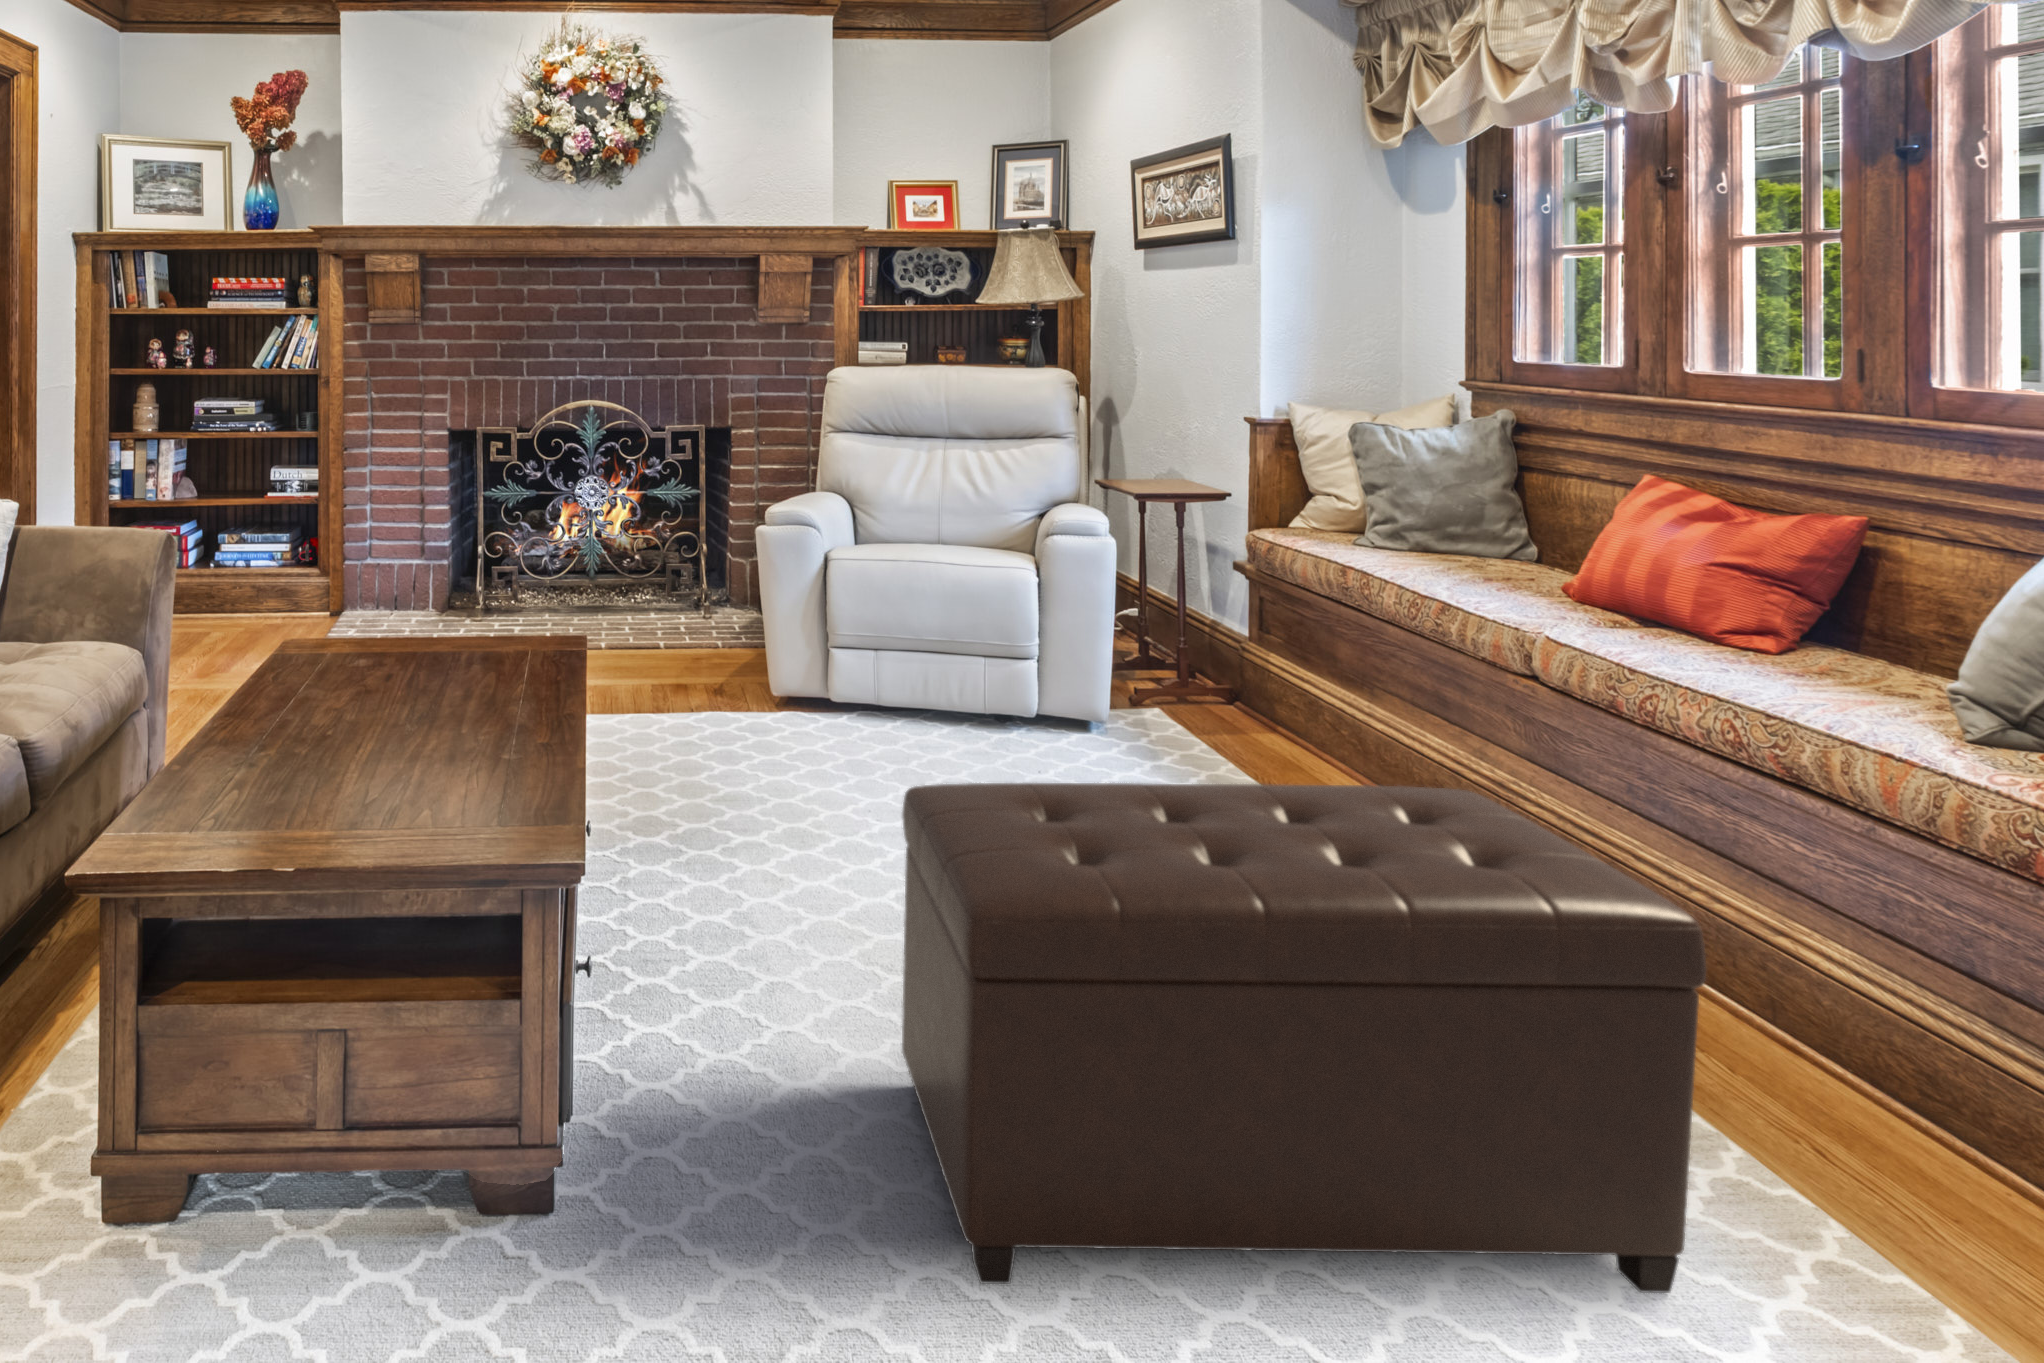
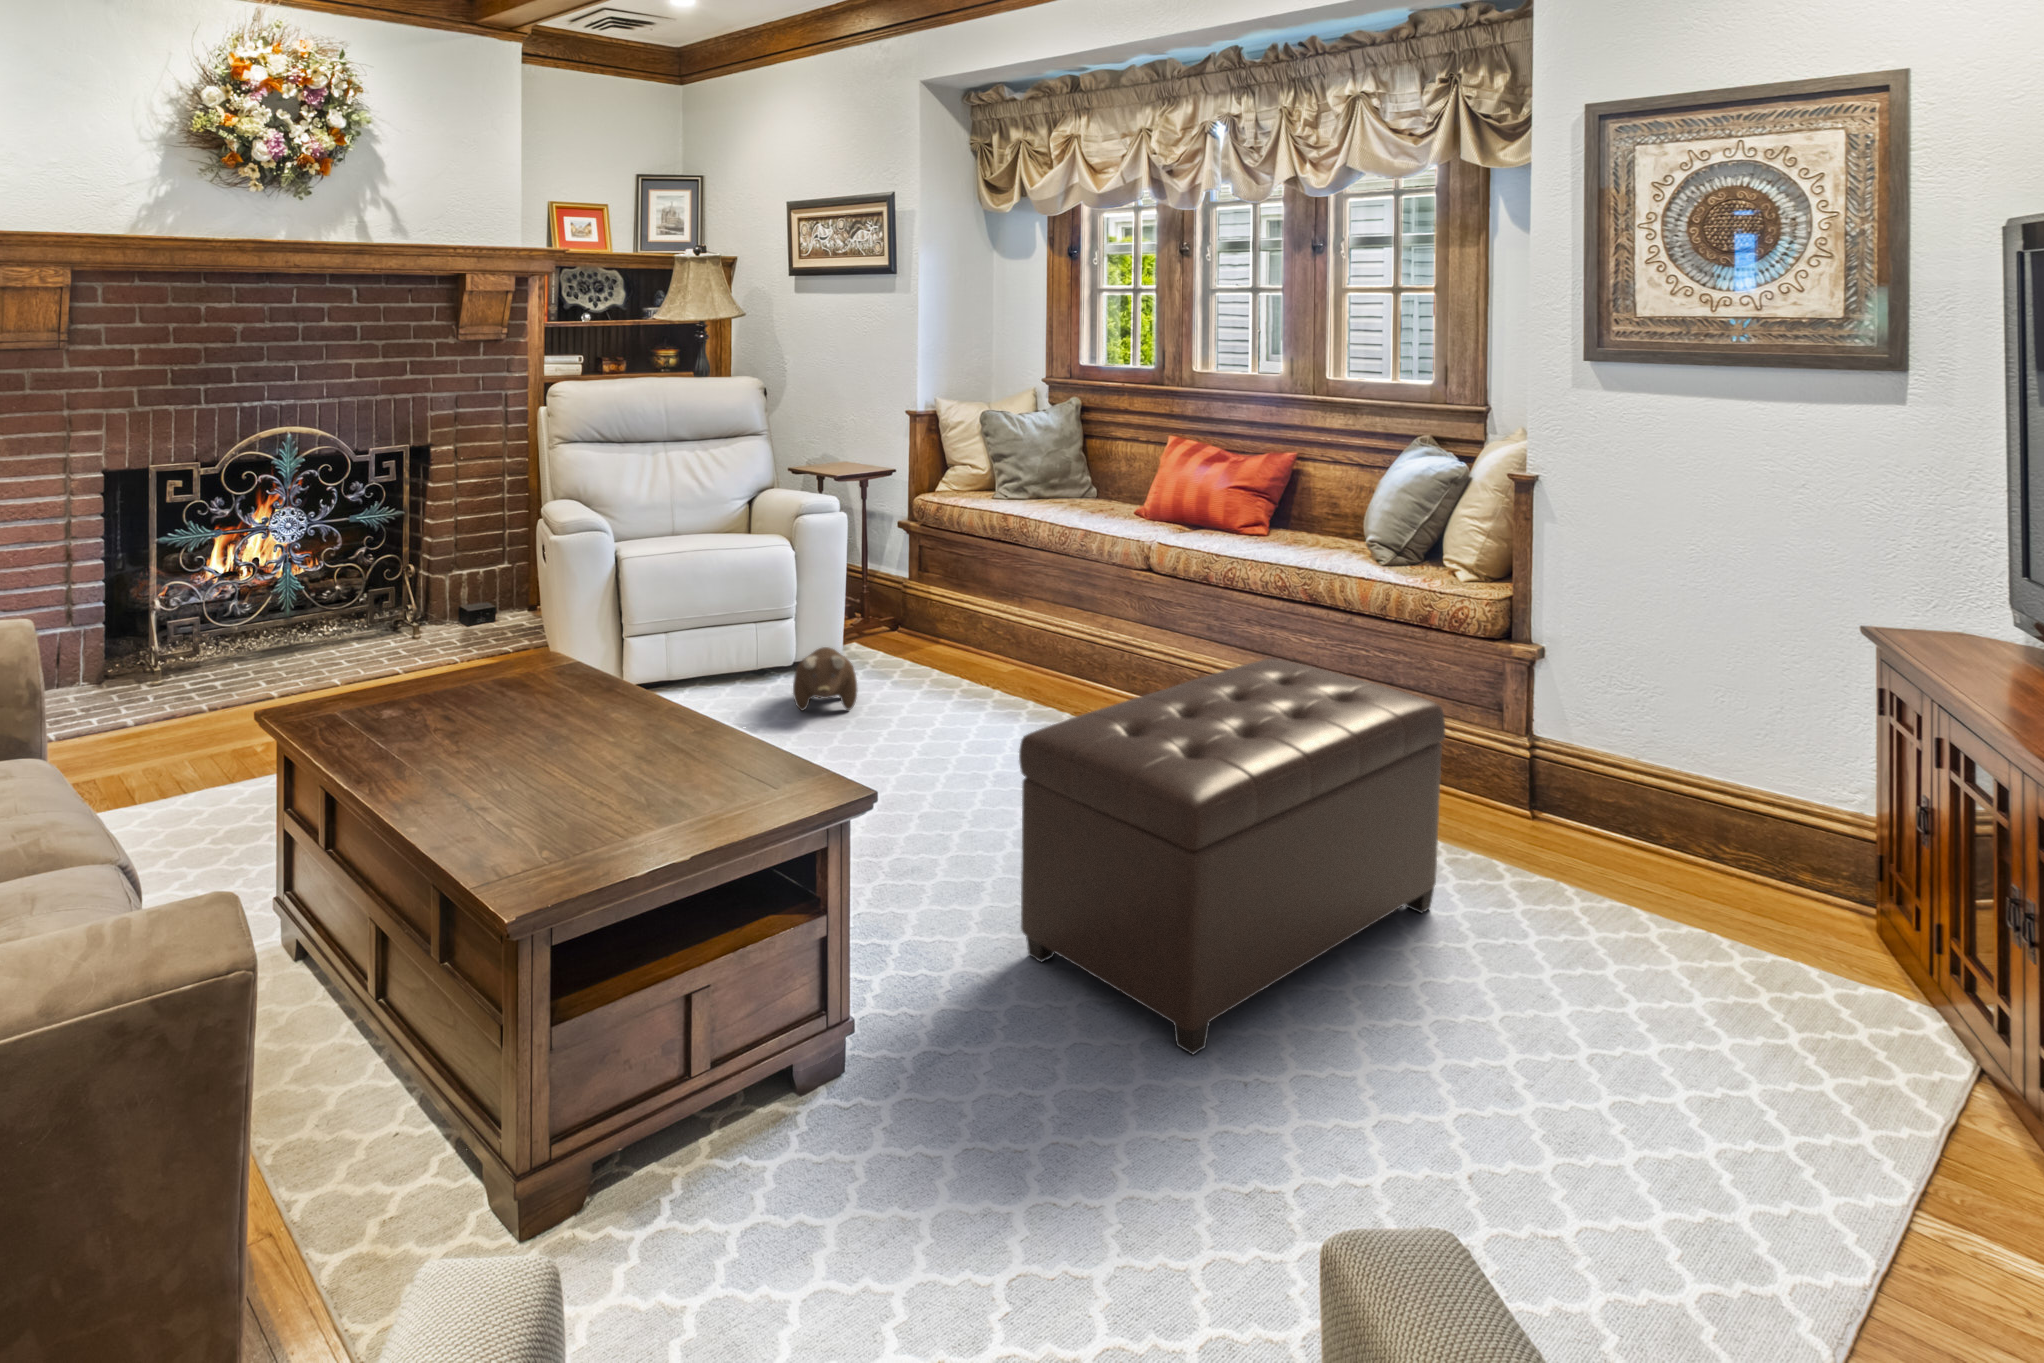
plush toy: none [955,688,1040,772] -> present [793,647,857,711]

